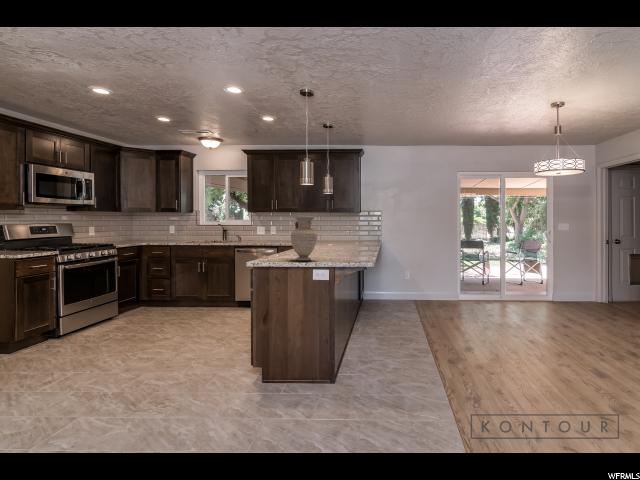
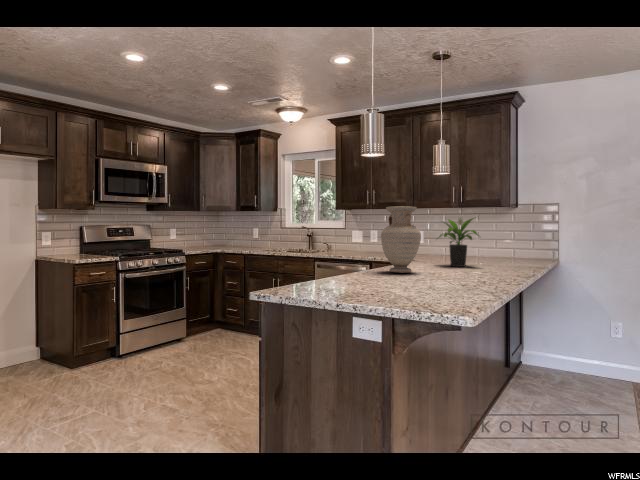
potted plant: none [321,223,350,256] -> present [439,217,478,267]

